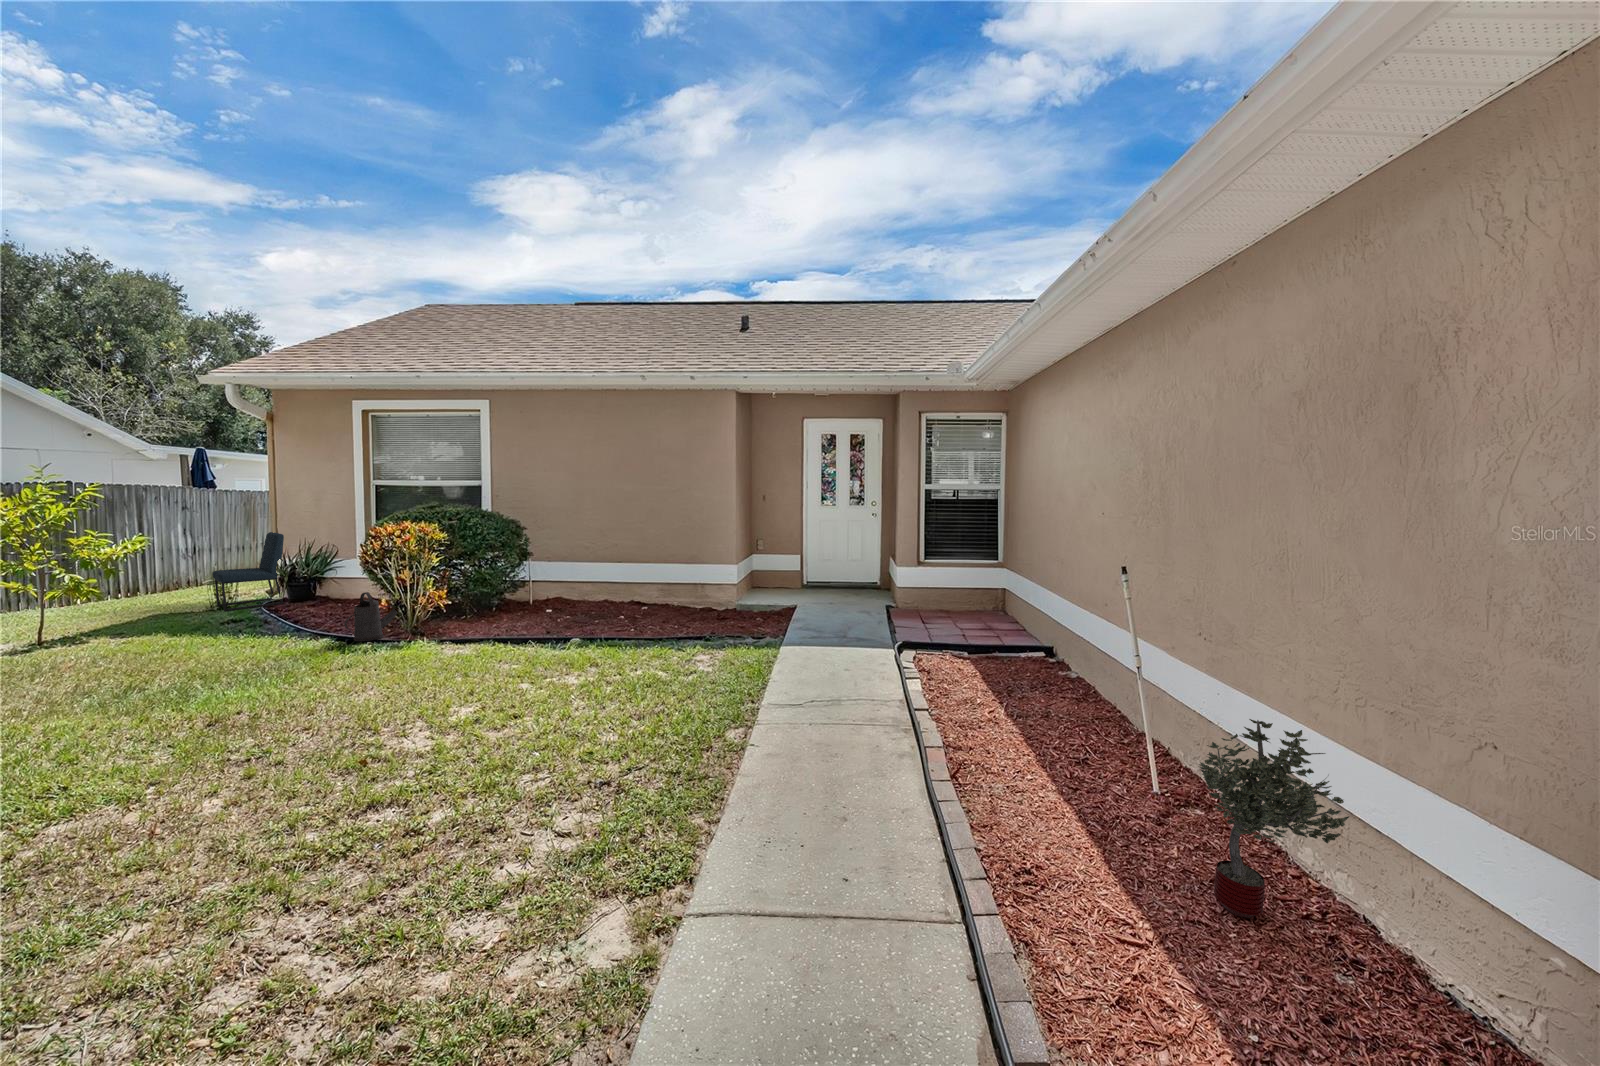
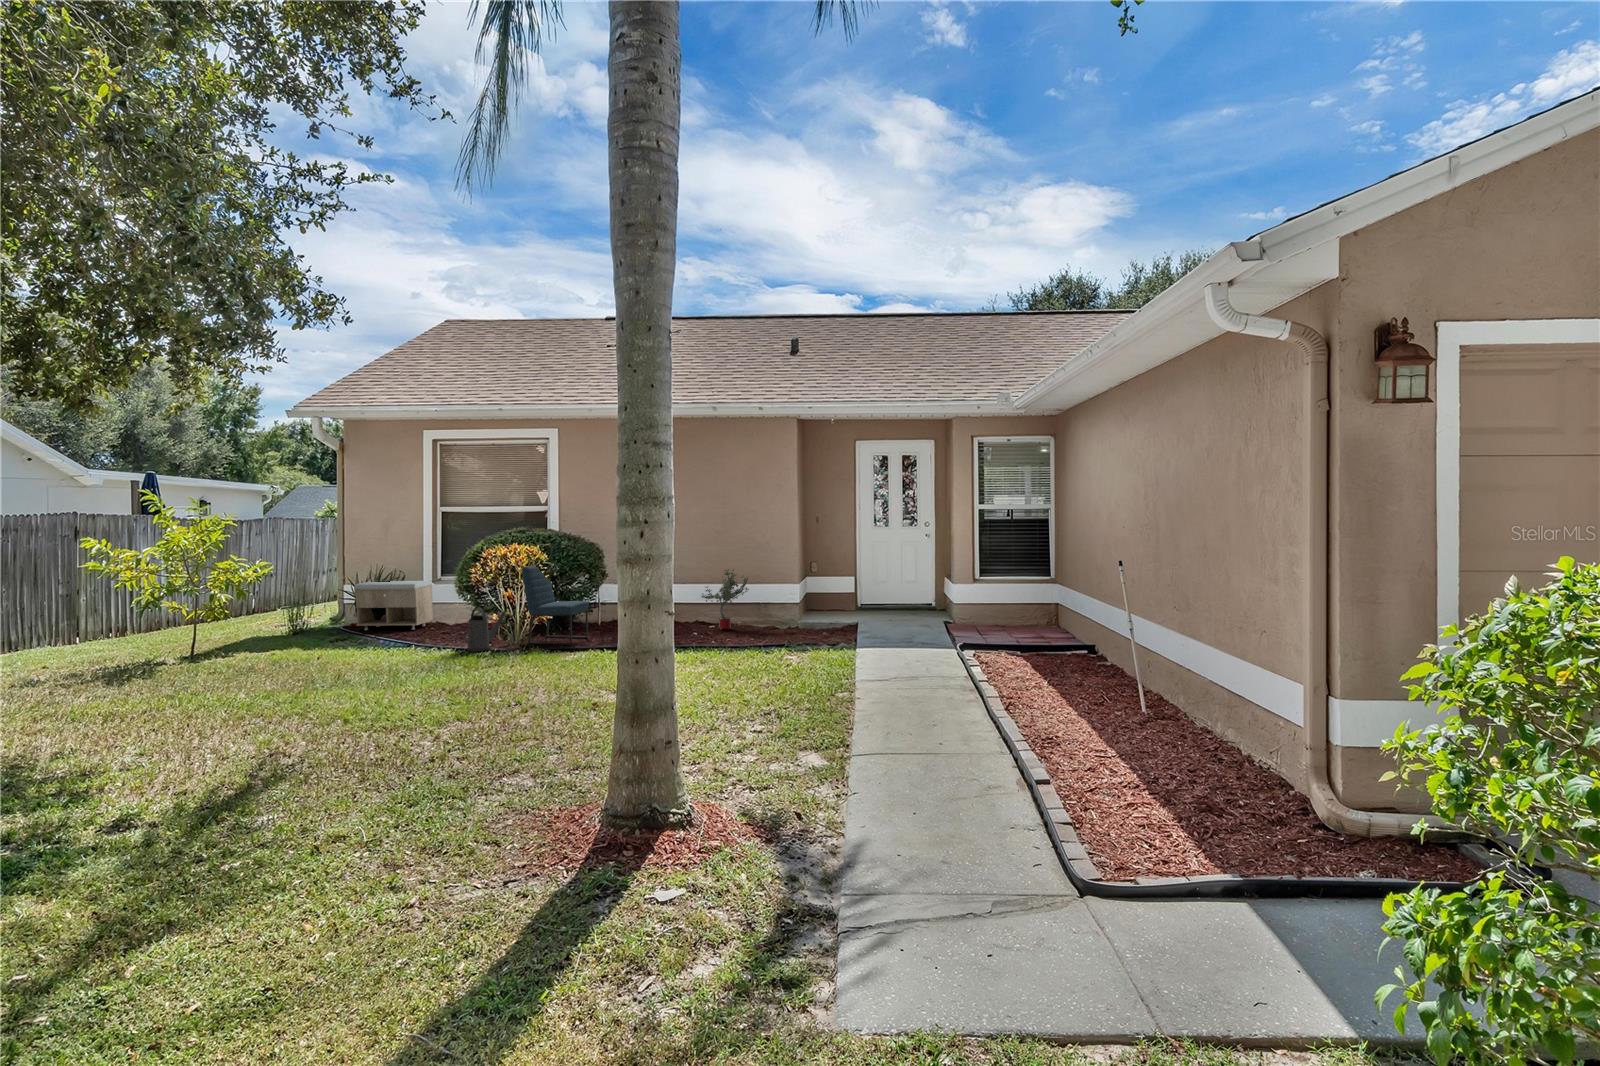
chair: present [213,532,284,611] -> present [522,565,589,645]
storage bench: none [275,556,369,607] -> present [355,581,433,630]
potted tree: present [1199,719,1349,918] -> present [701,569,749,630]

